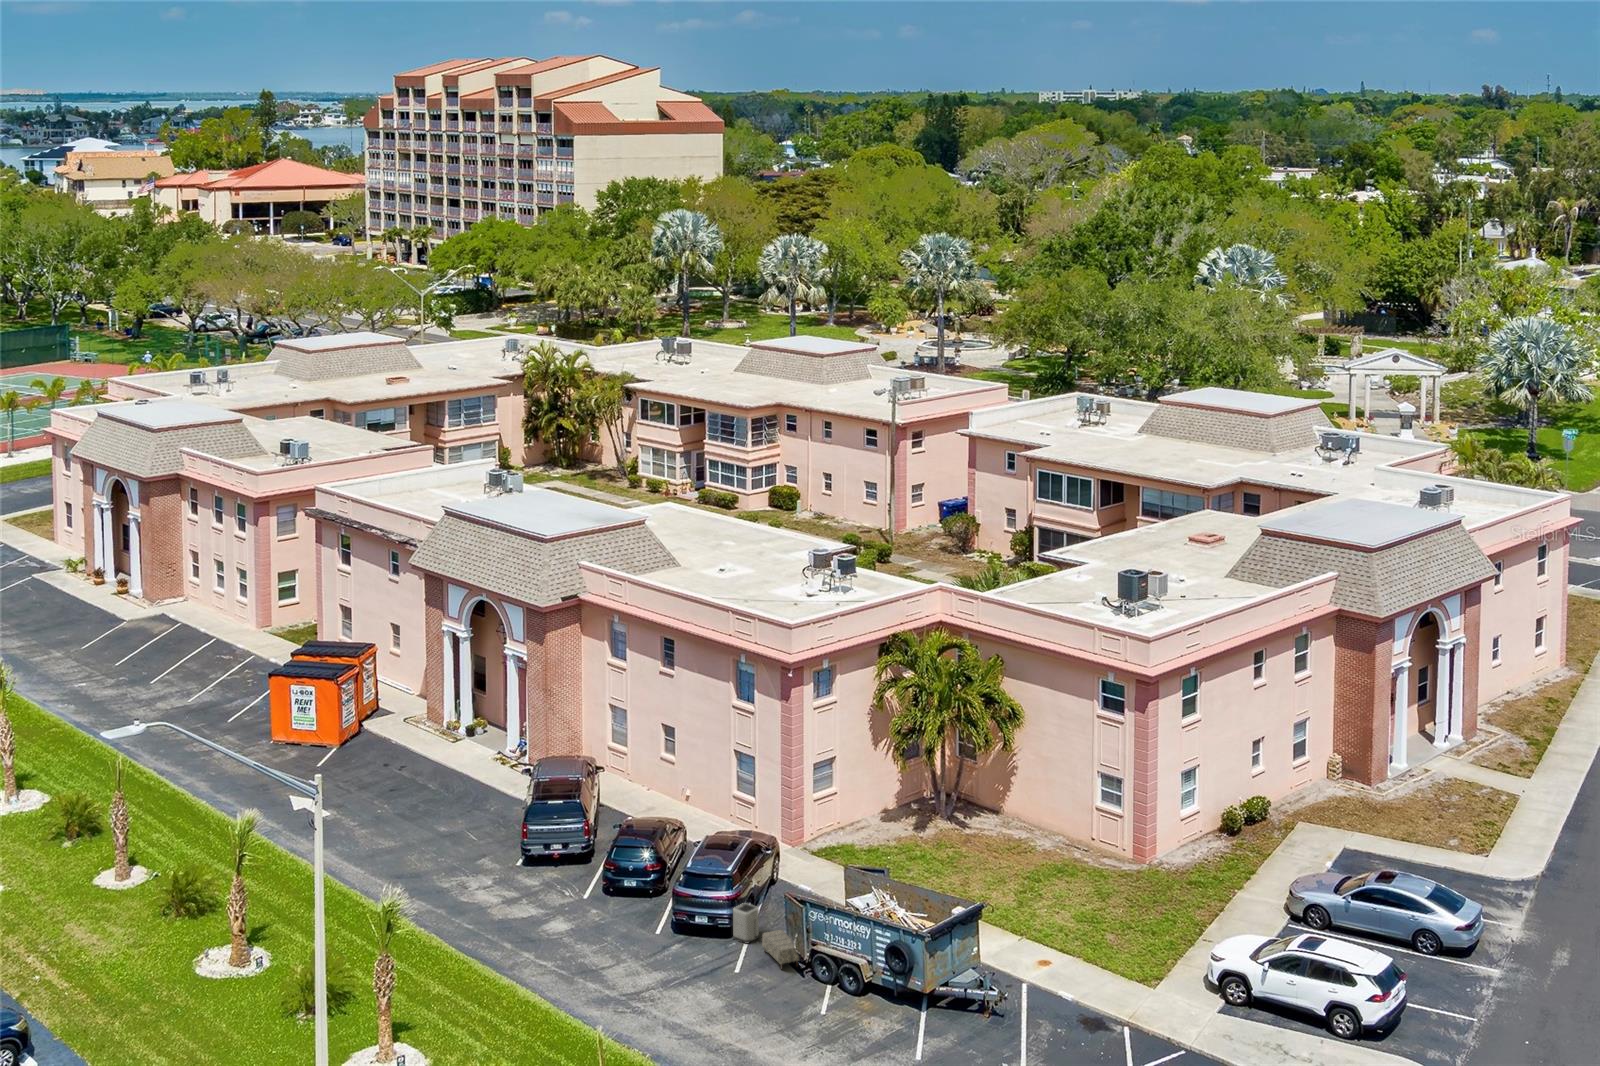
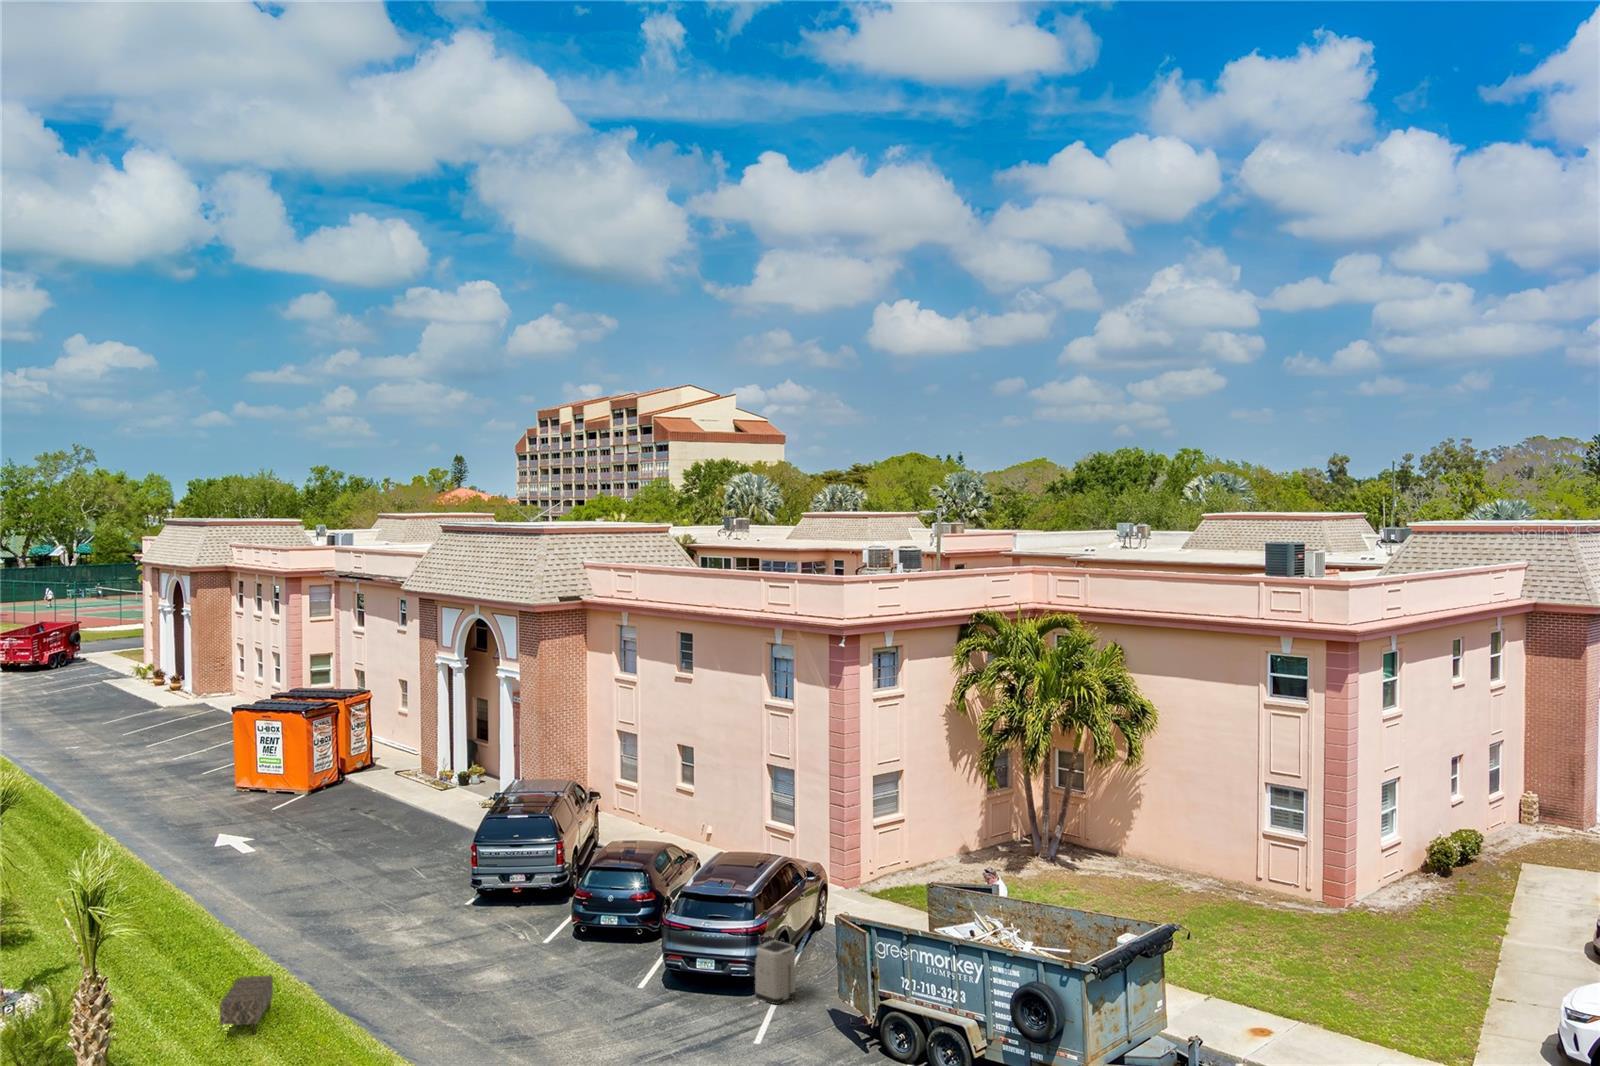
bench: present [762,930,799,969] -> present [220,975,273,1034]

